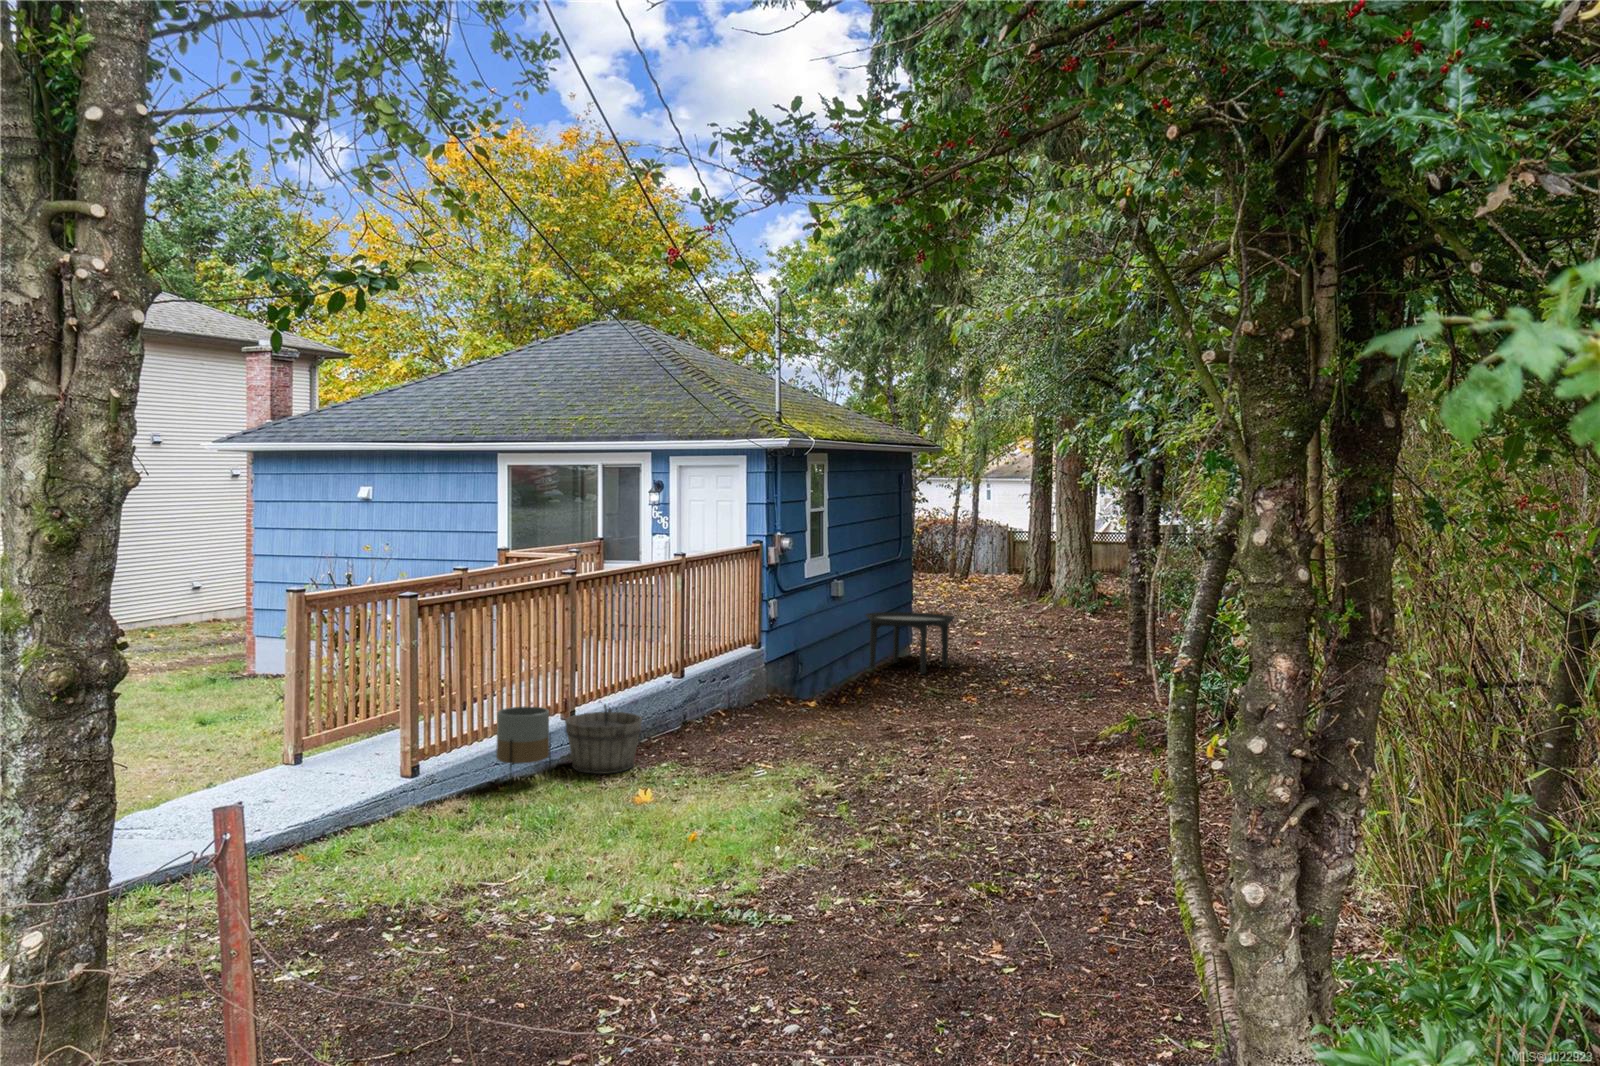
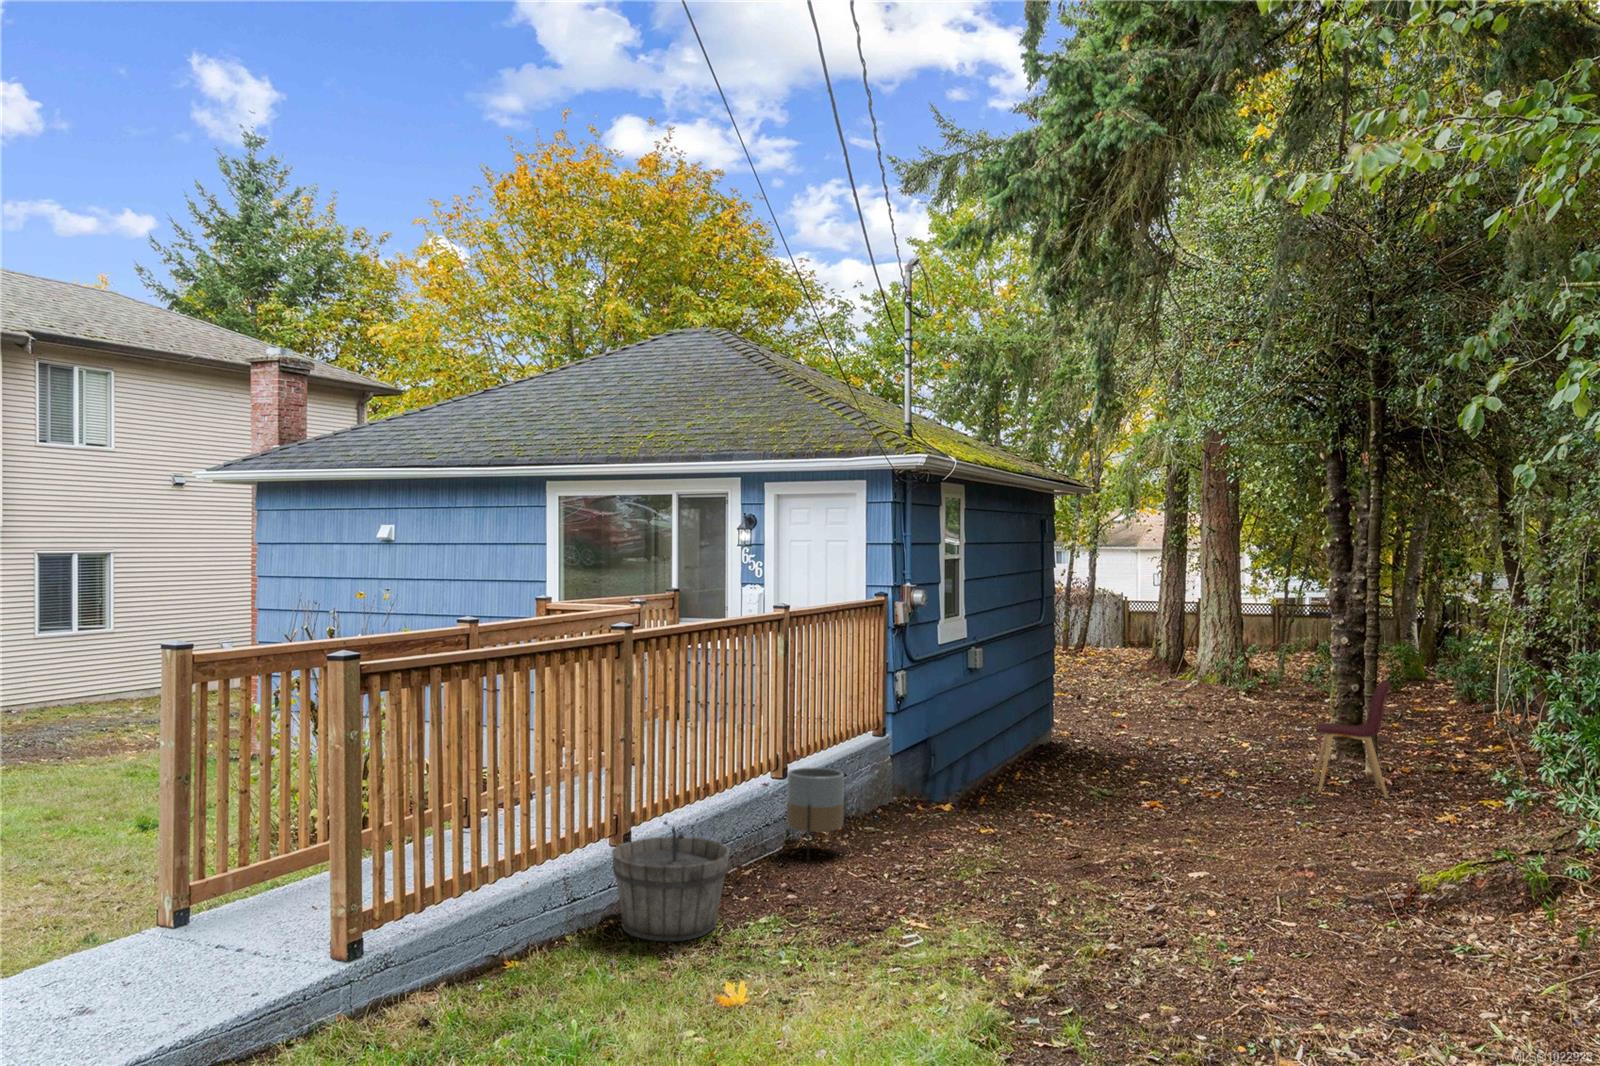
chair: none [1084,603,1138,689] -> present [1314,681,1390,799]
round table: present [866,612,955,674] -> none [1008,689,1129,772]
planter: present [496,706,551,789] -> present [787,768,844,861]

